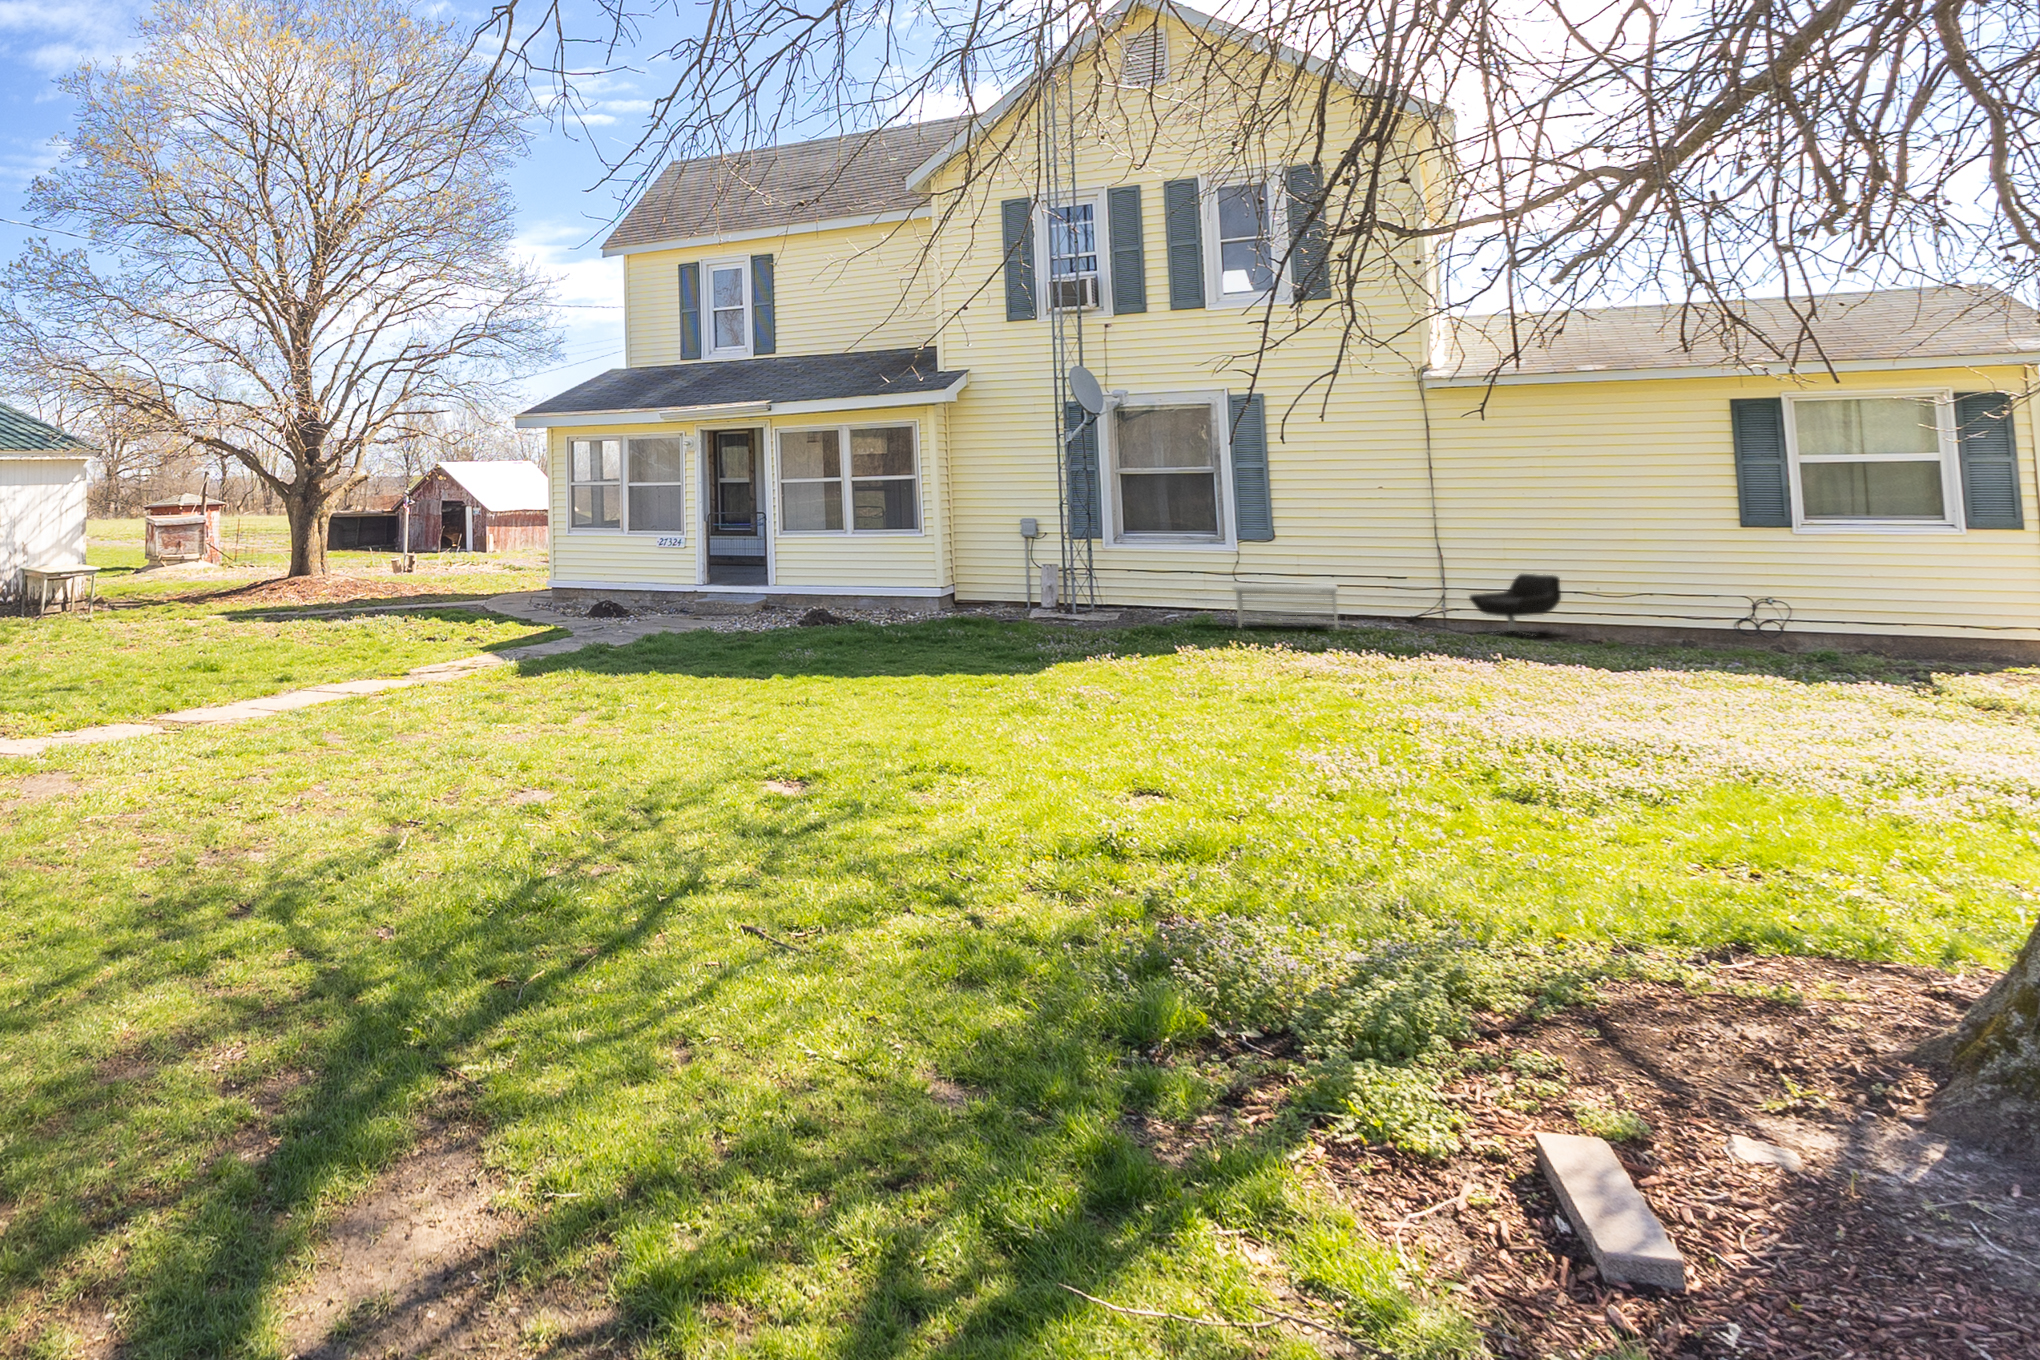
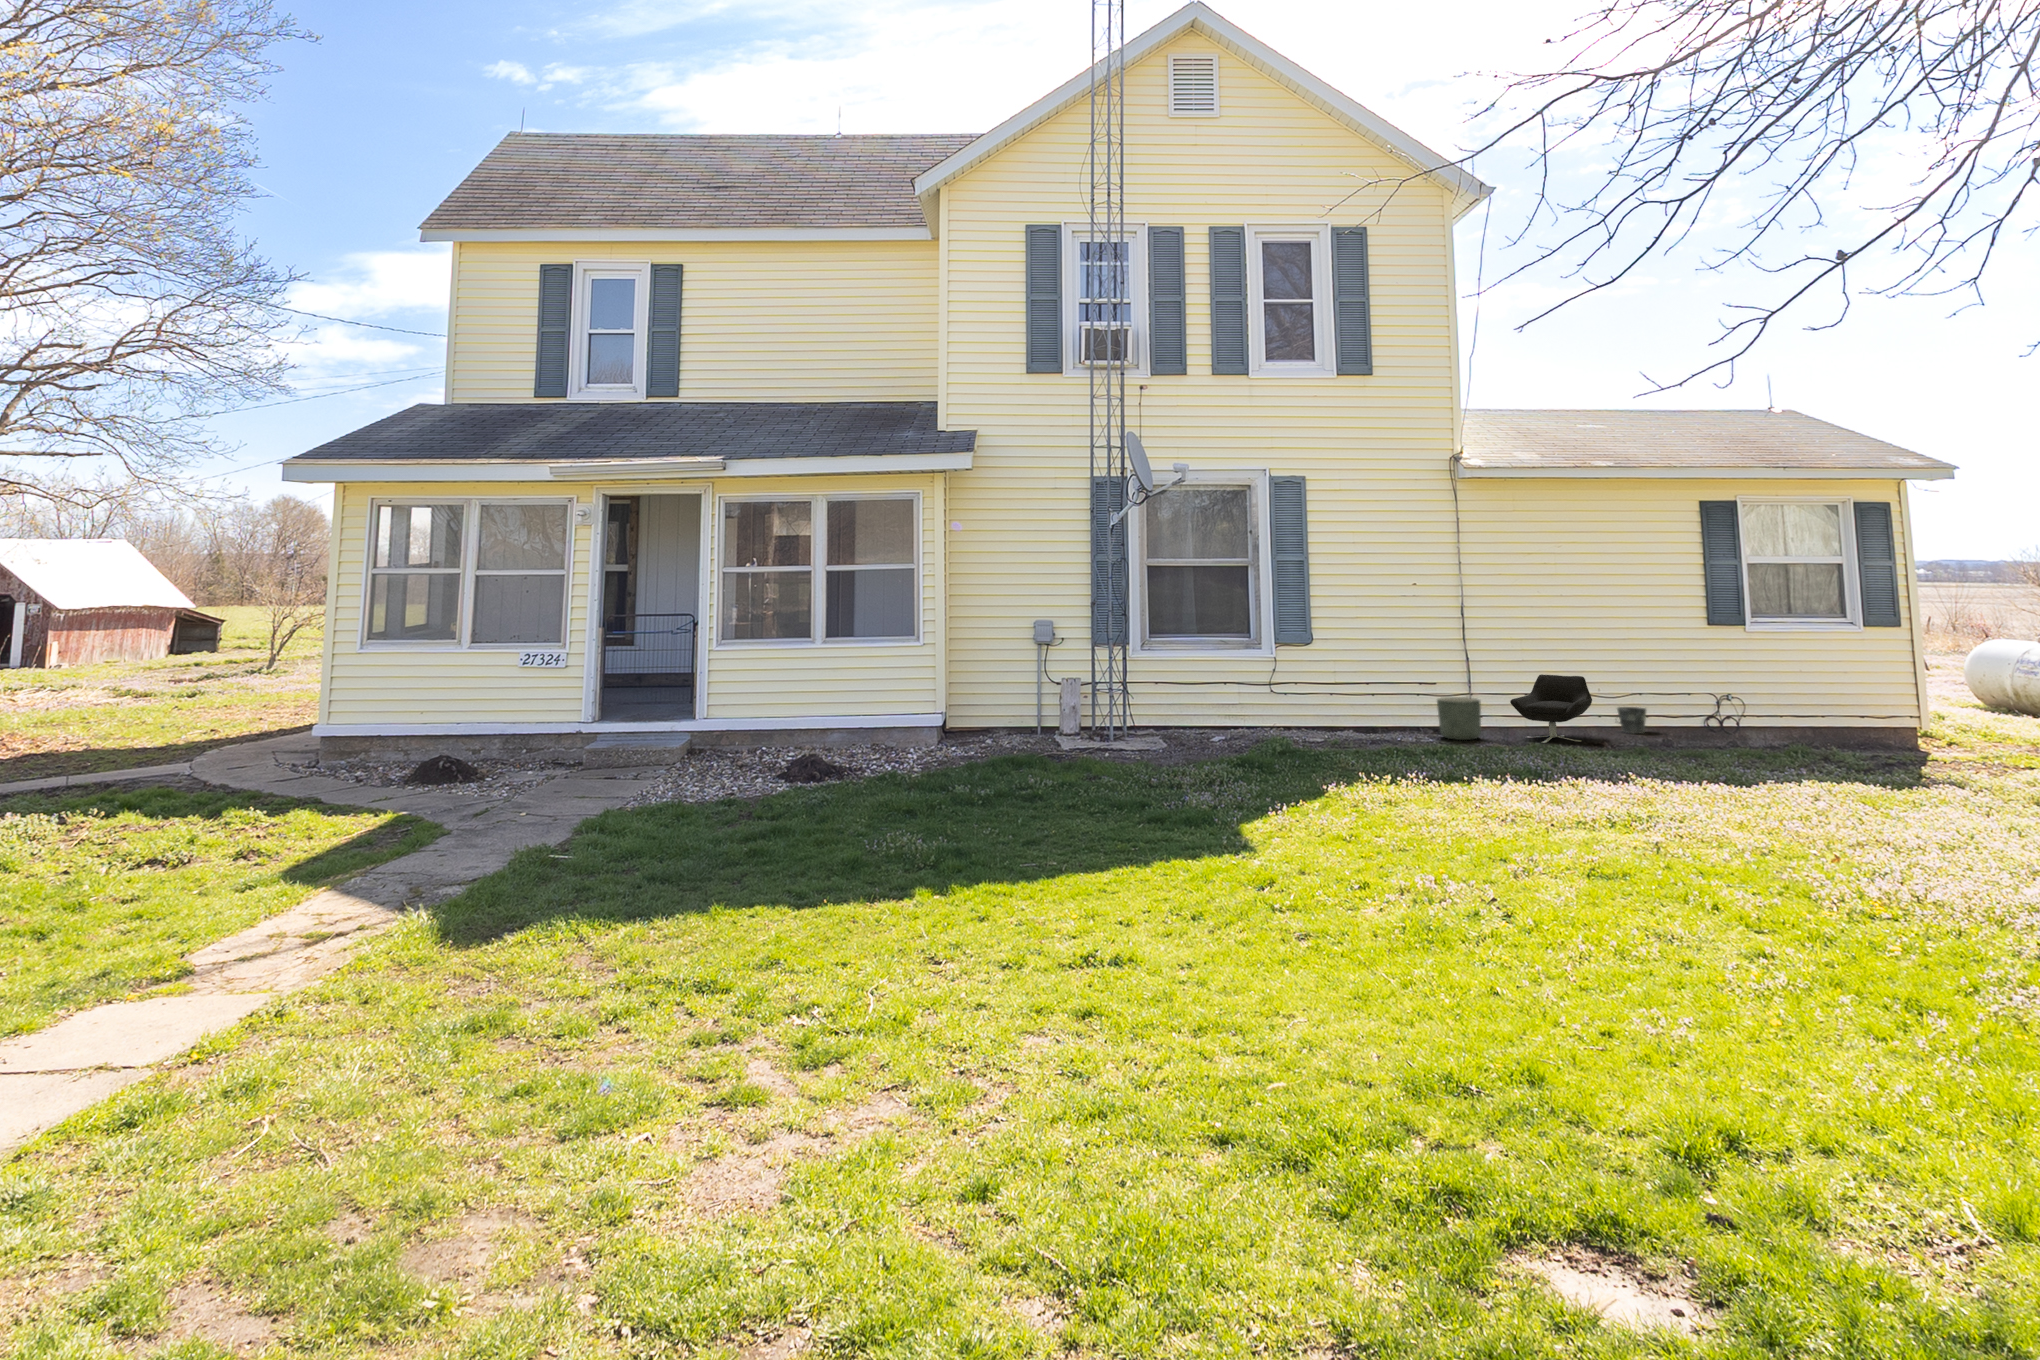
storage bench: present [1232,583,1338,629] -> none [1278,691,1401,749]
planter: none [1394,592,1439,630] -> present [1437,697,1481,740]
bucket: none [1609,608,1645,634] -> present [1617,707,1646,734]

